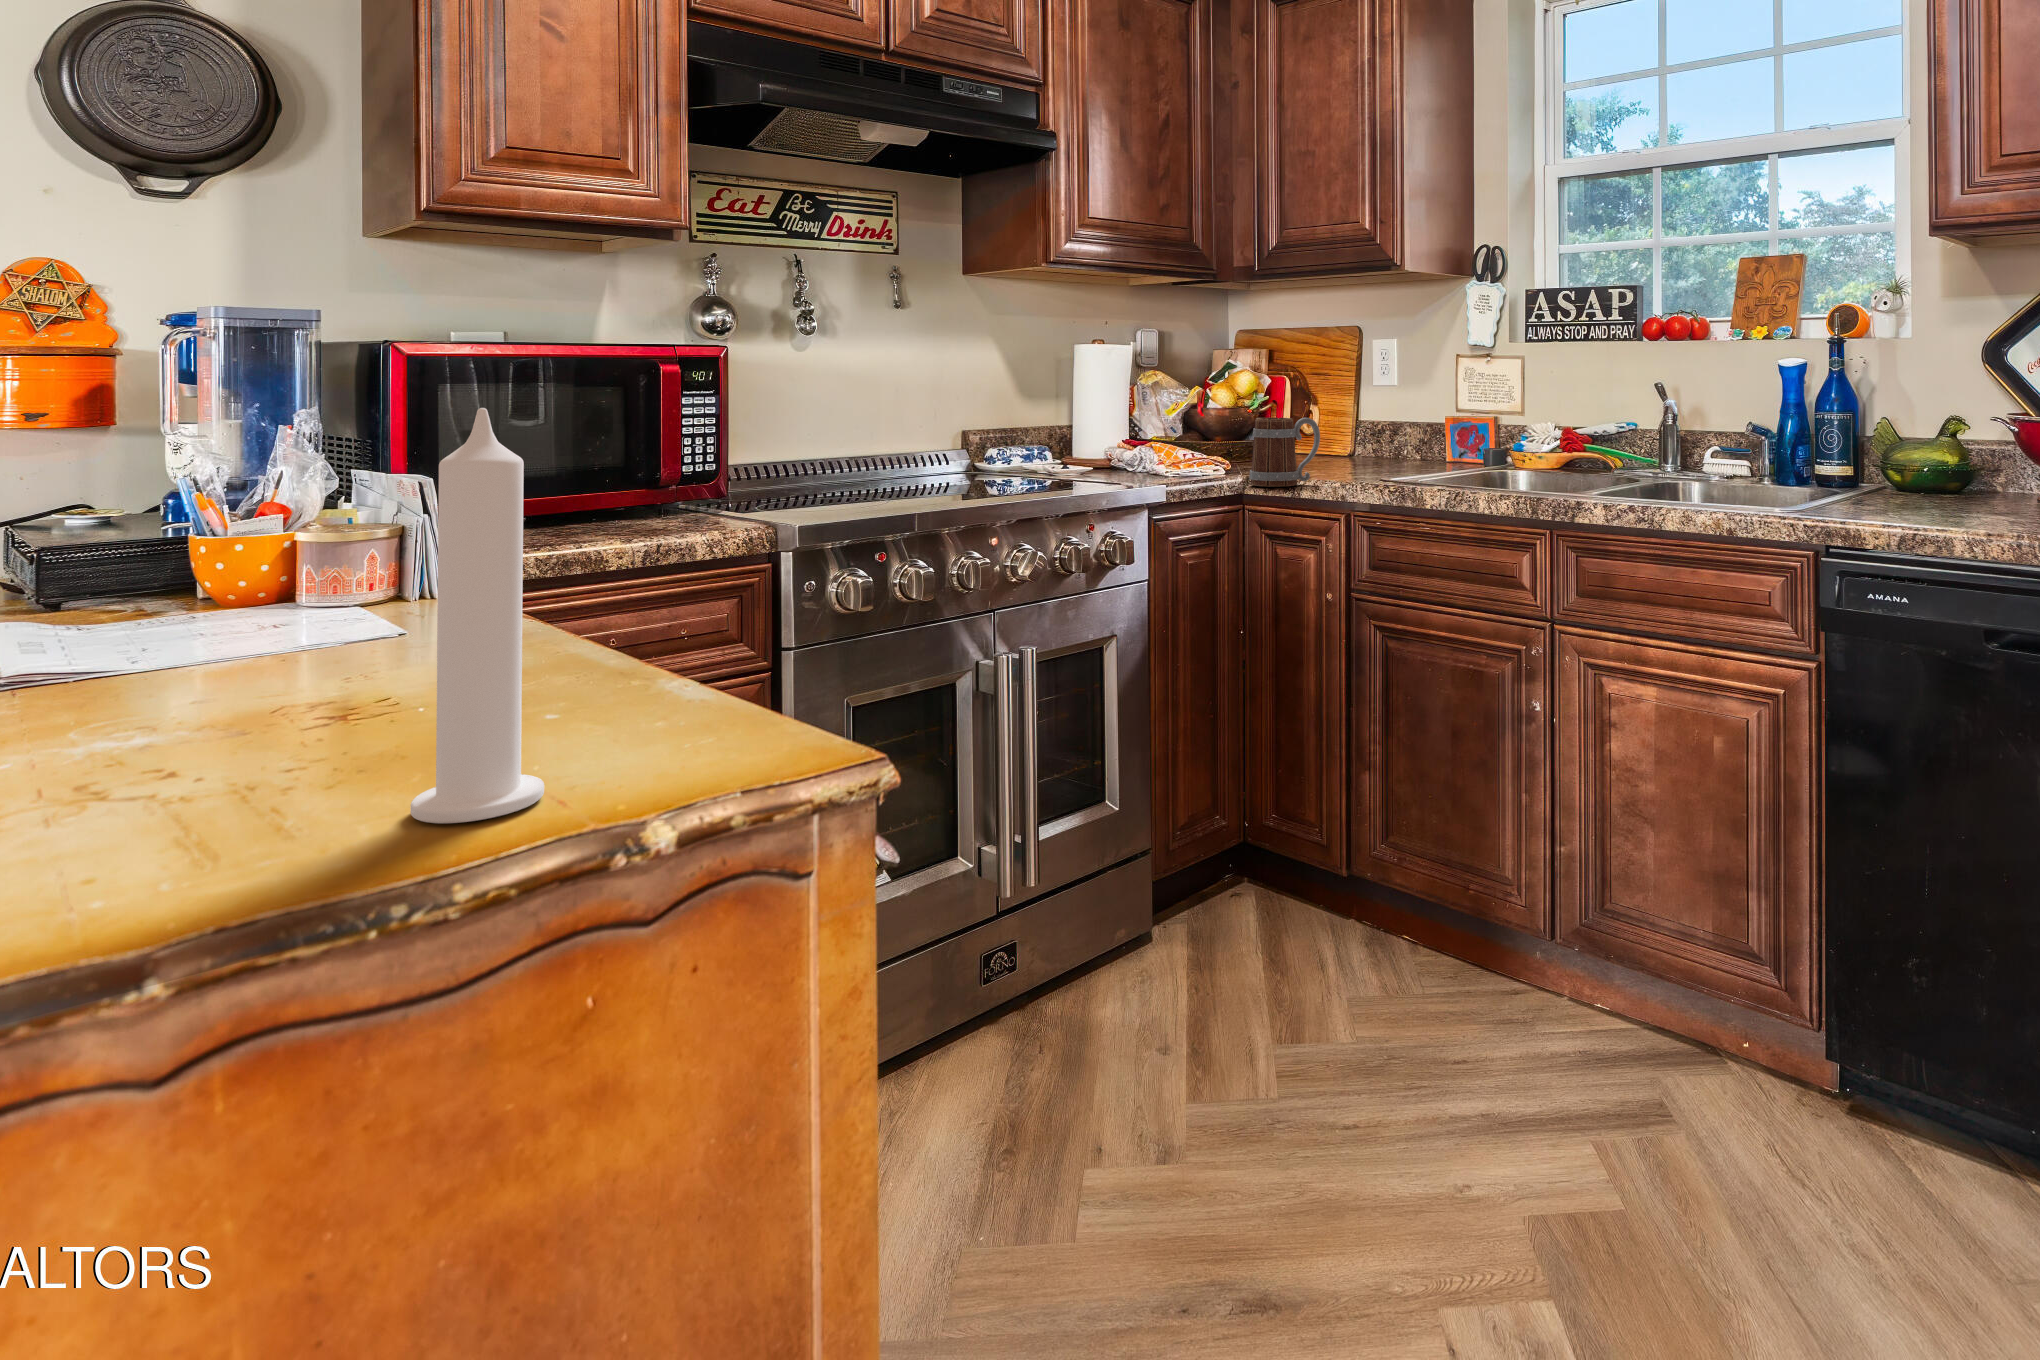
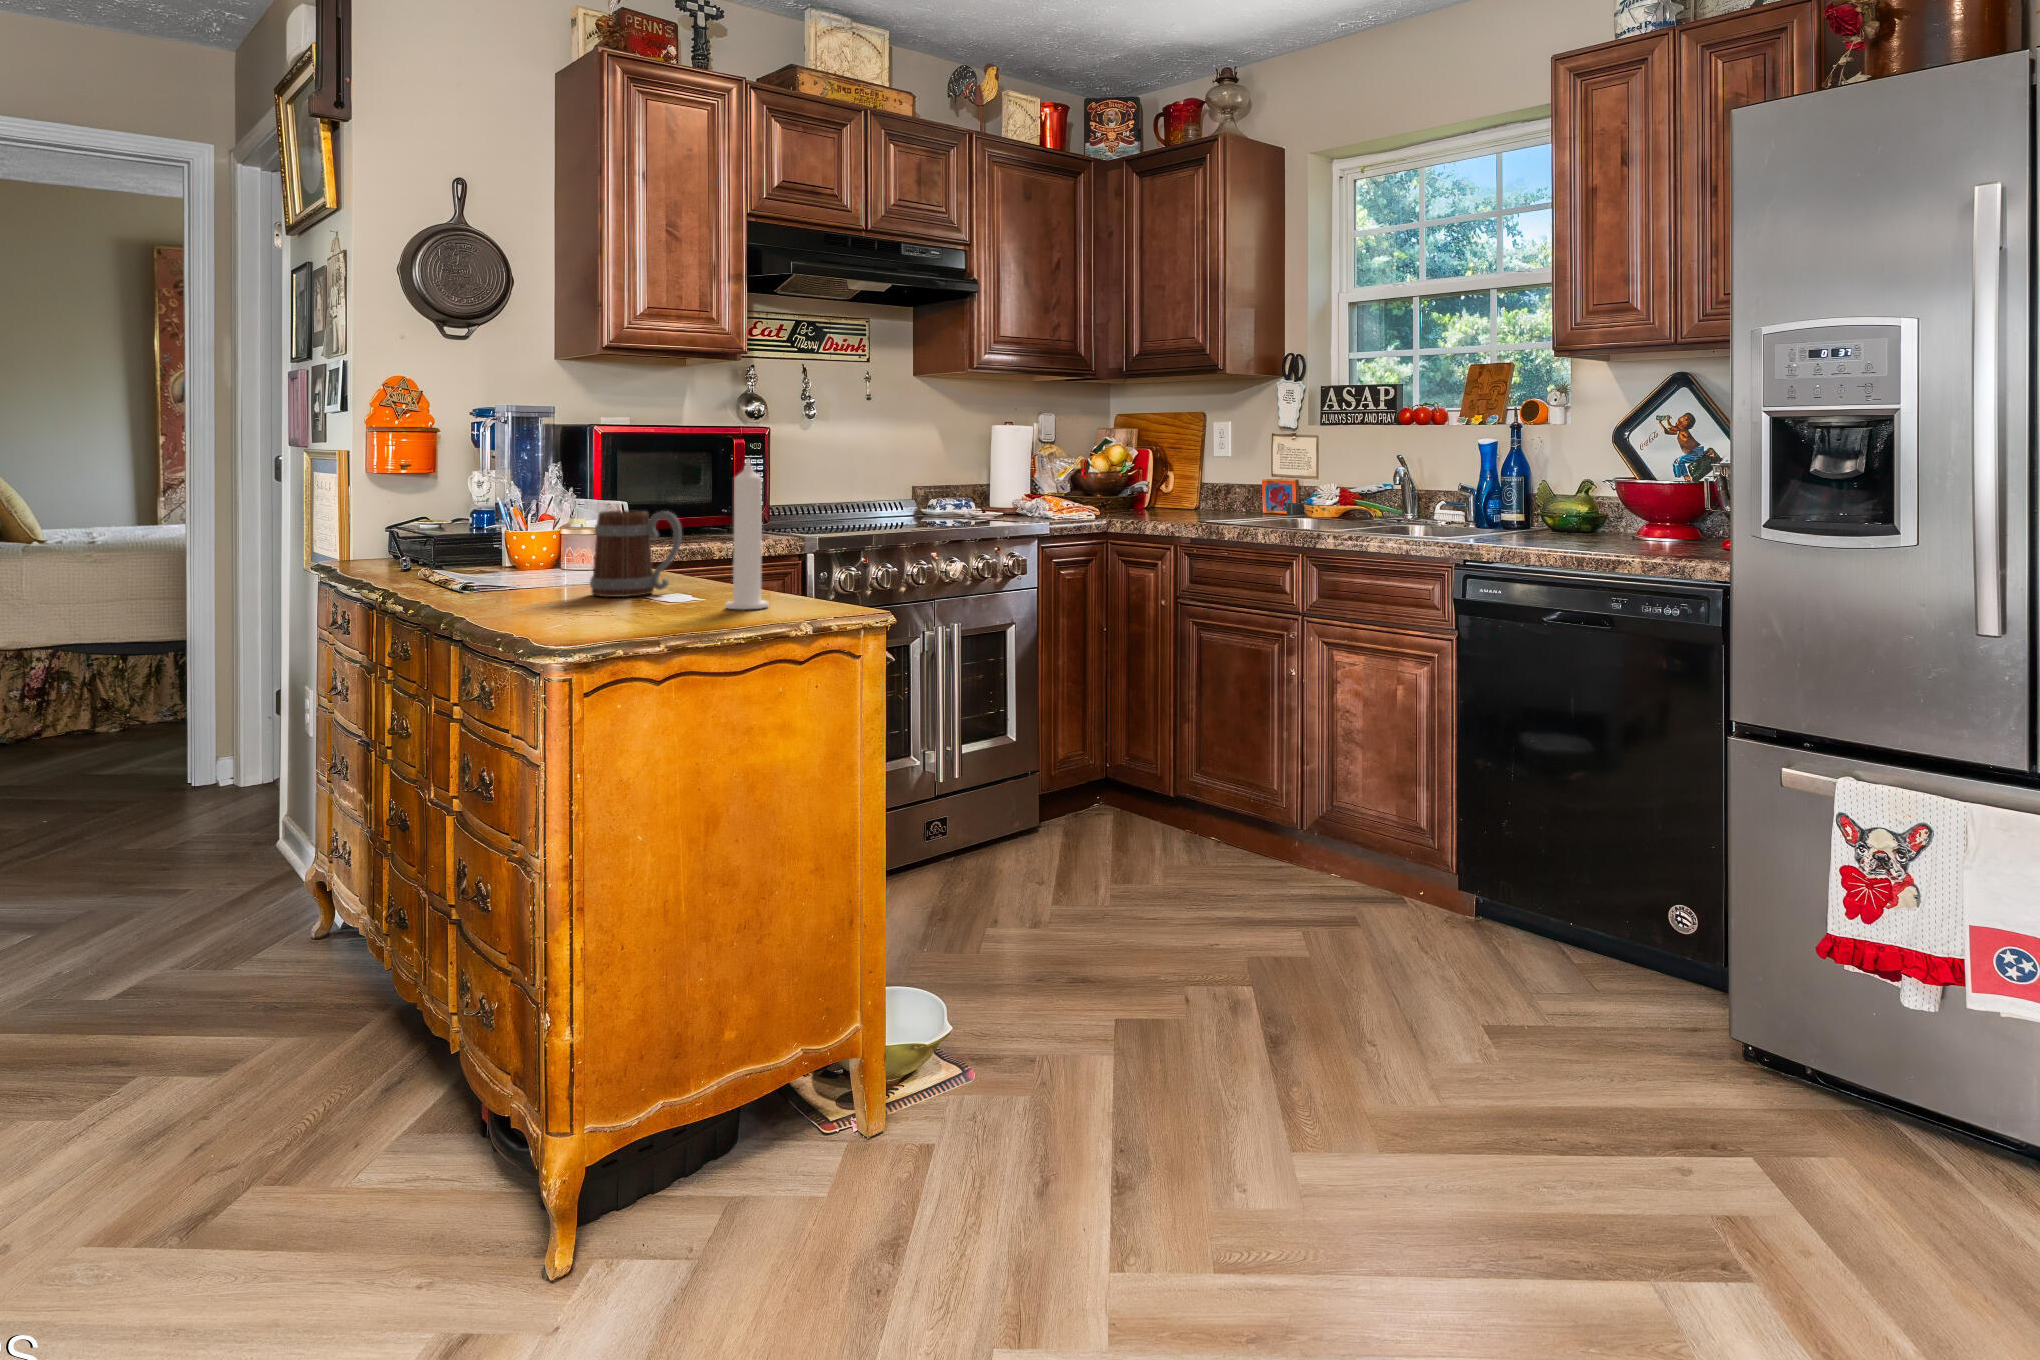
mug: present [1249,418,1320,487] -> present [590,511,682,597]

